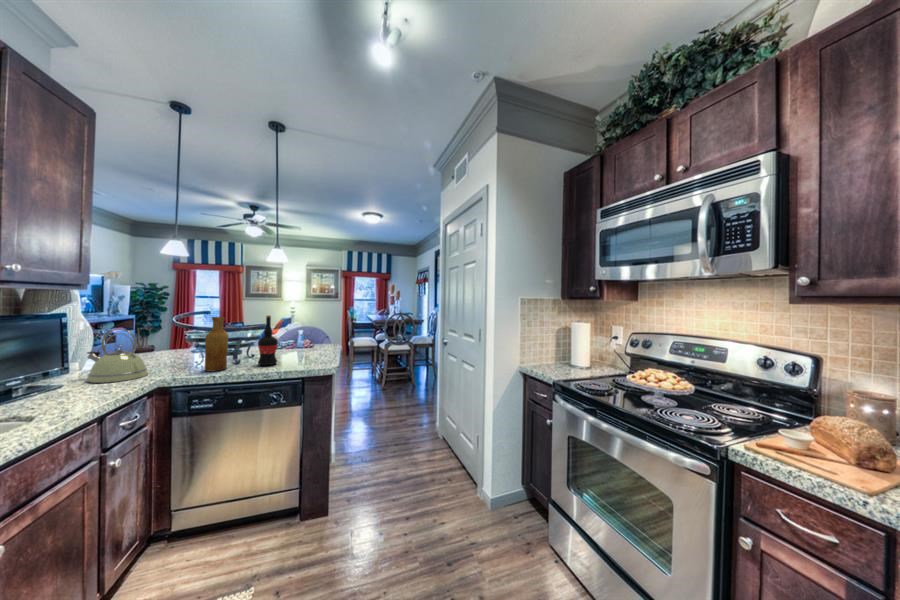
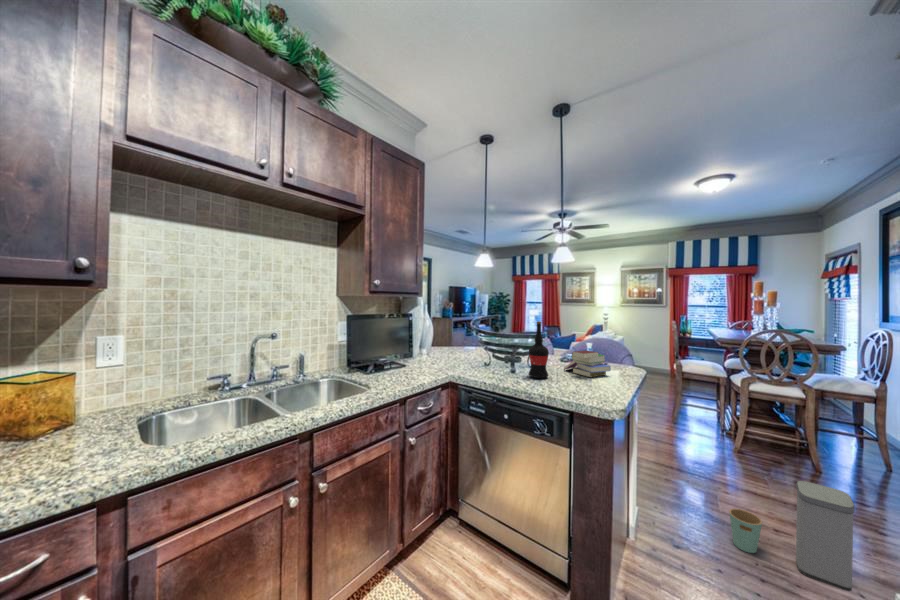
vase: present [205,317,228,372] -> none [483,321,502,376]
kettle: present [87,329,148,383] -> none [412,328,447,372]
book: none [285,337,325,358] -> present [564,350,611,377]
trash can: none [390,397,440,449] -> present [729,481,854,591]

